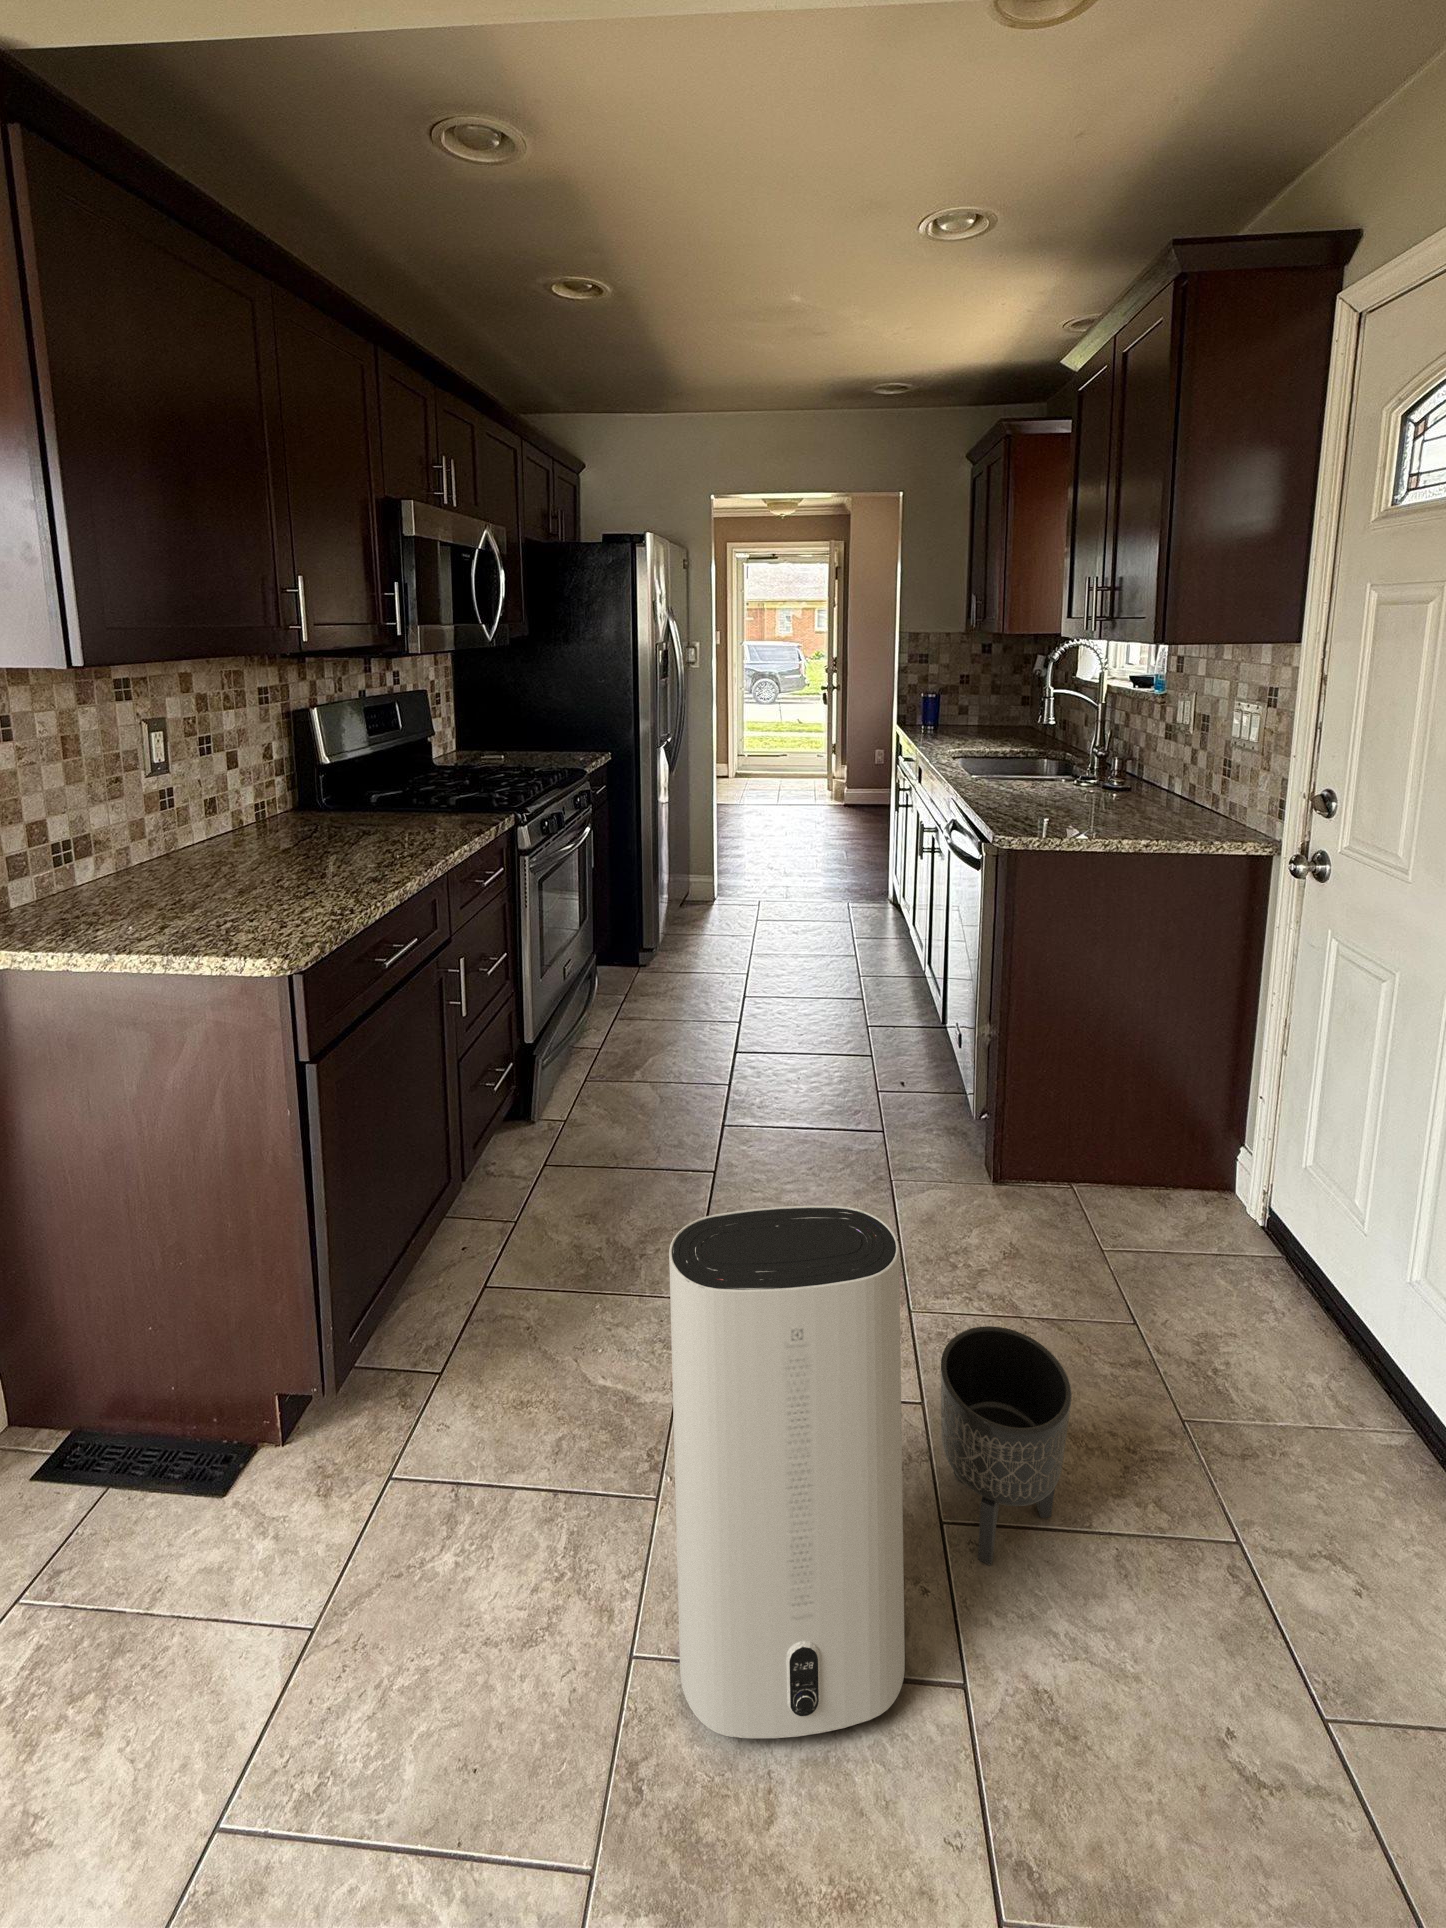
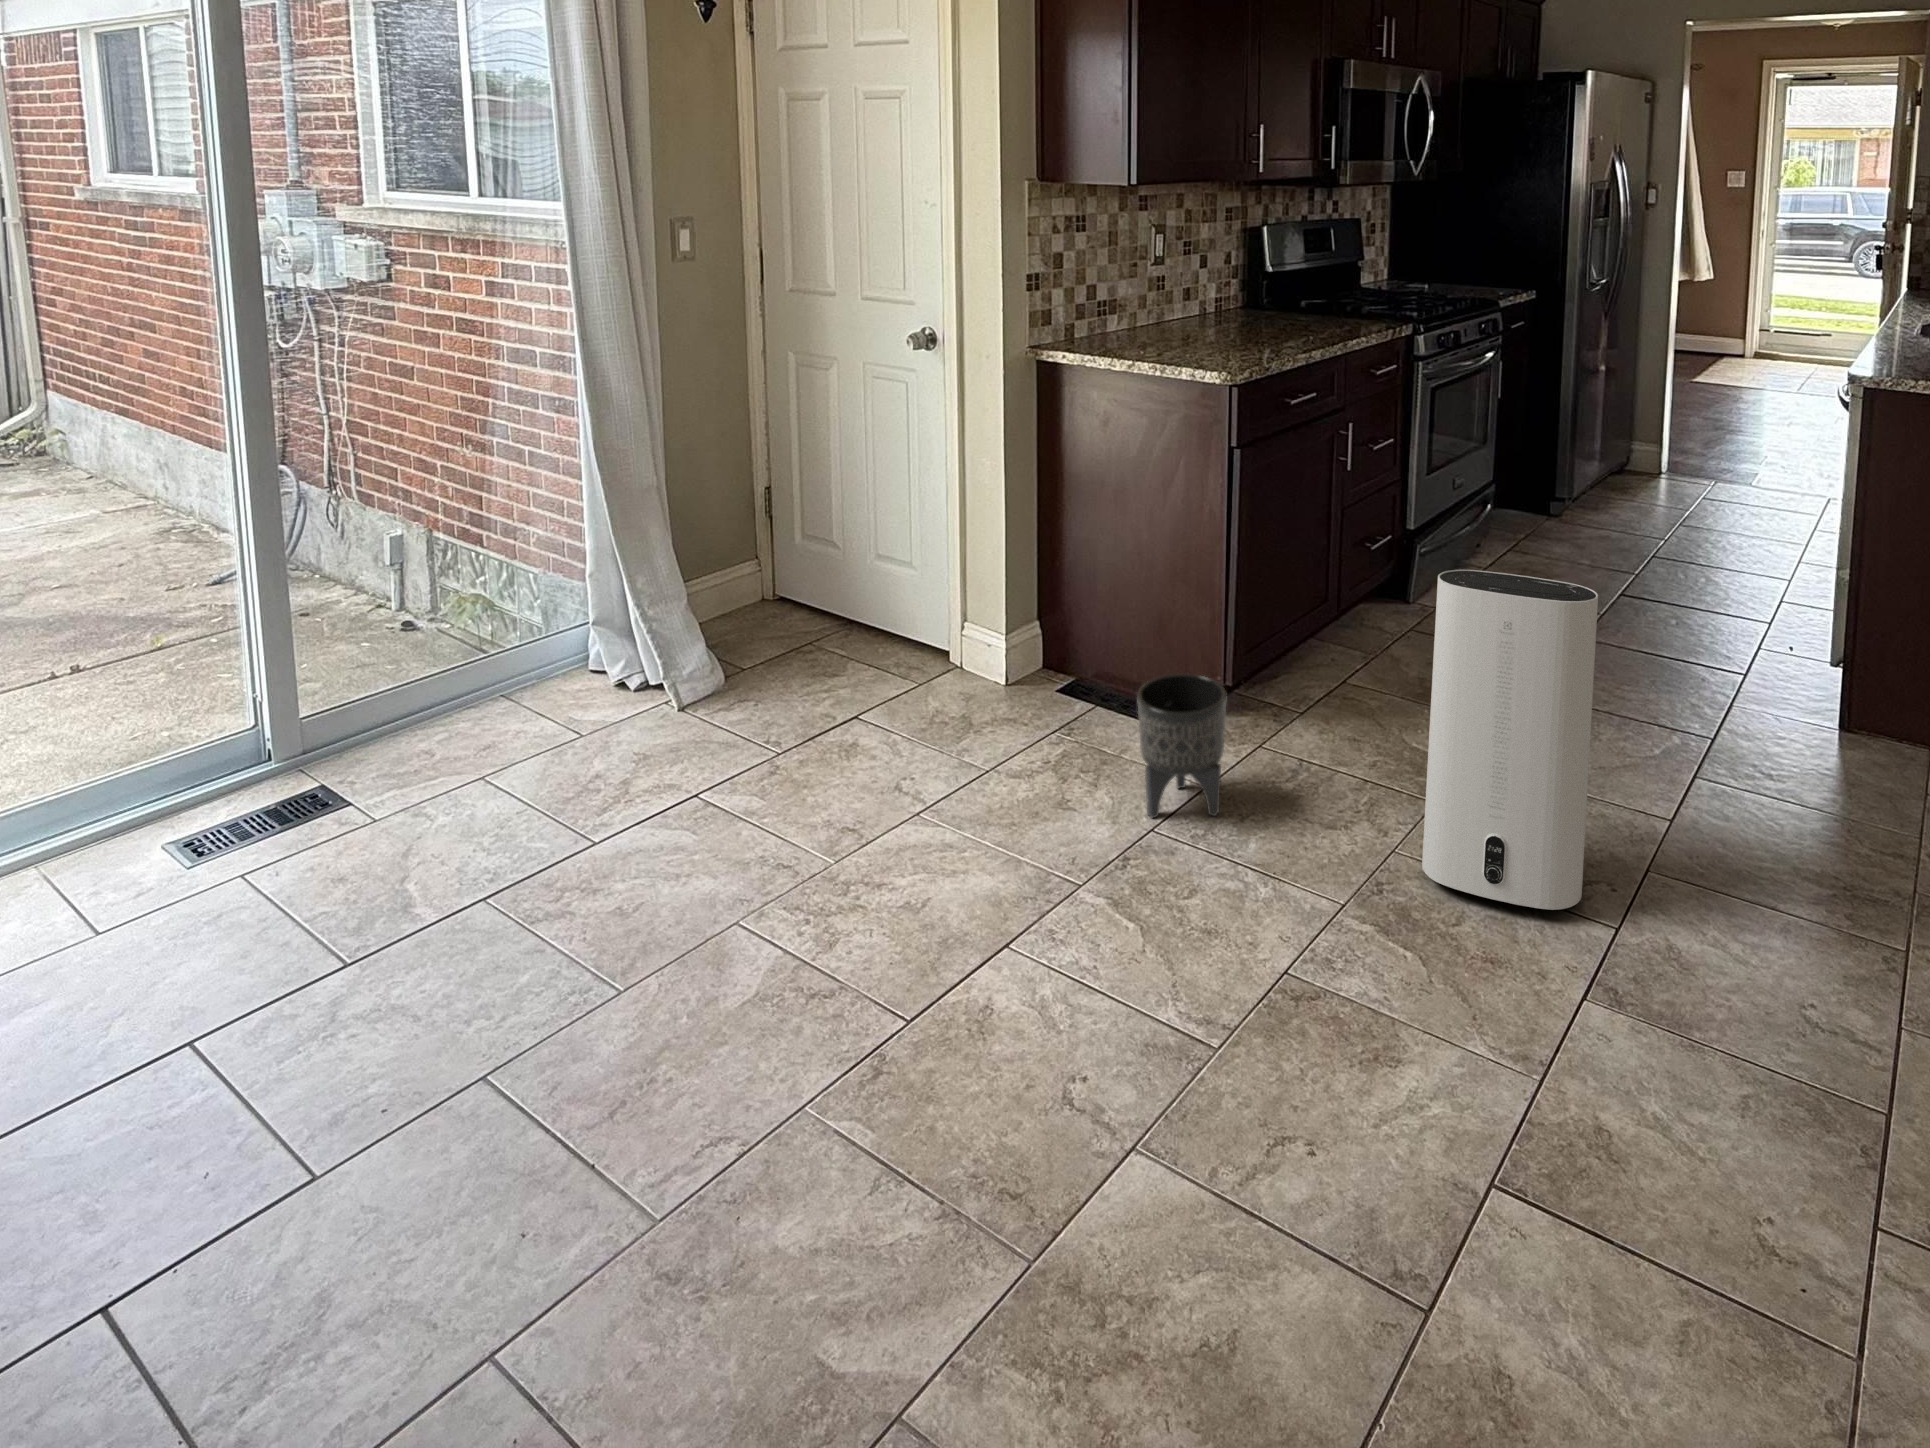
planter: present [941,1326,1072,1566] -> present [1137,674,1226,818]

